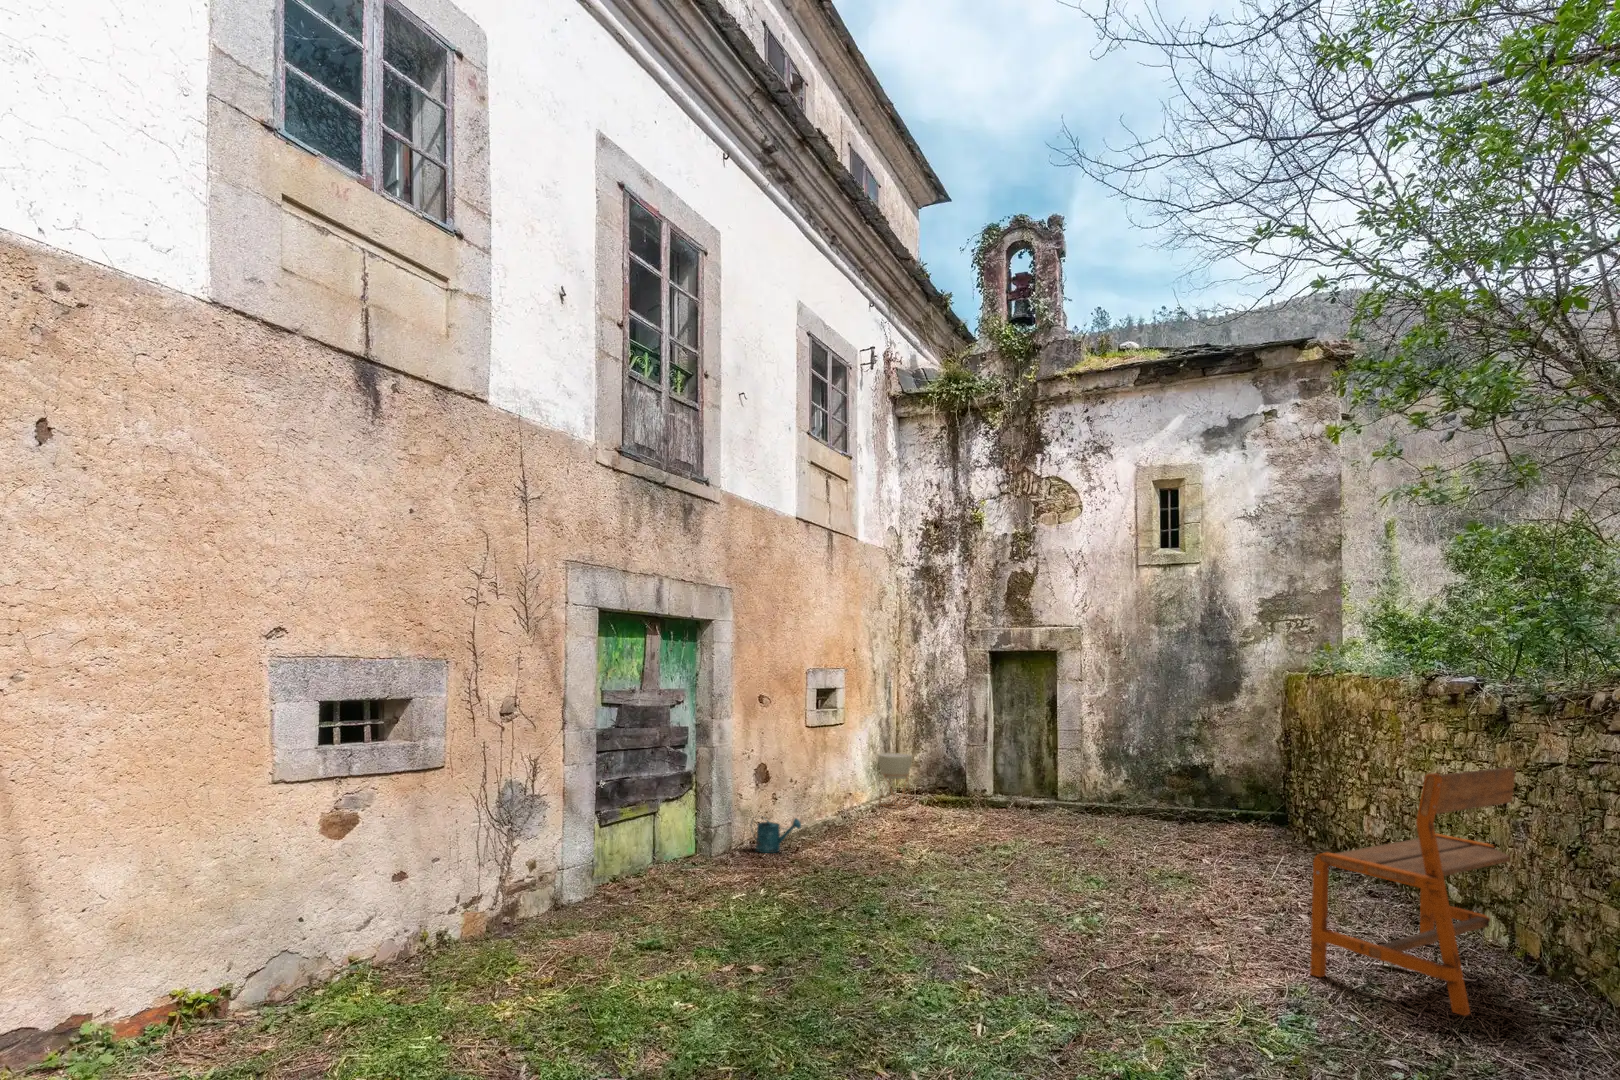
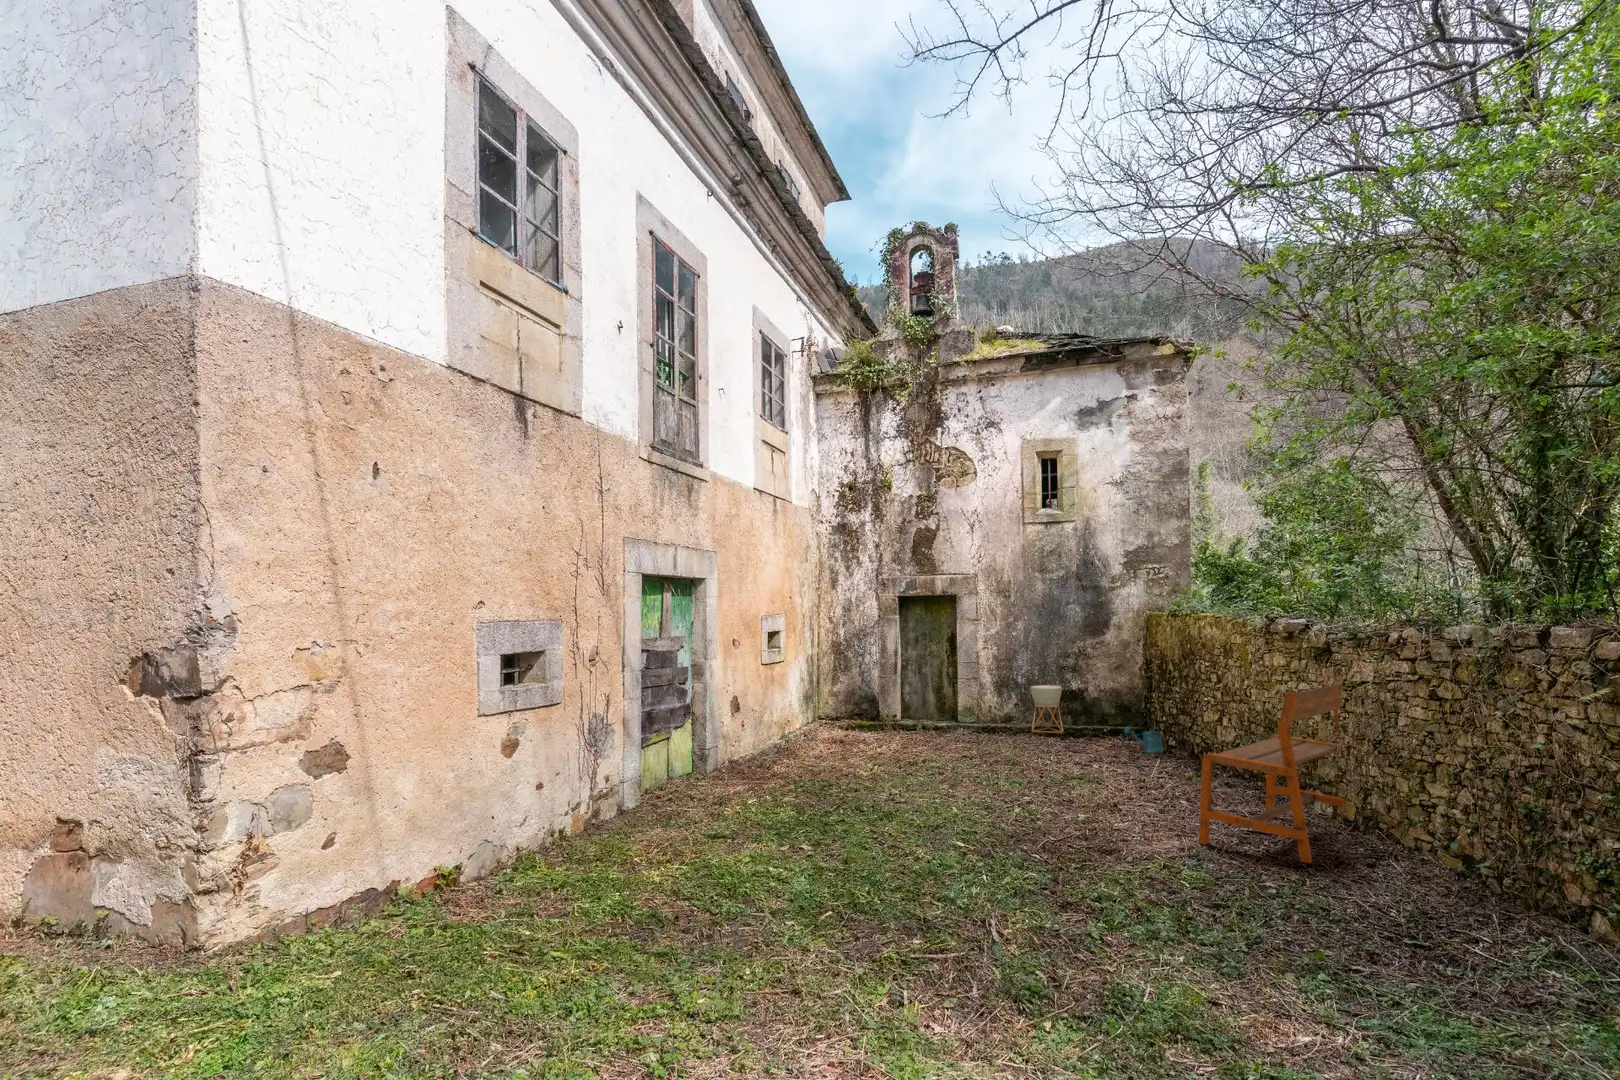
planter: present [878,753,913,810] -> present [1031,685,1063,733]
watering can: present [750,817,801,853] -> present [1124,726,1163,754]

